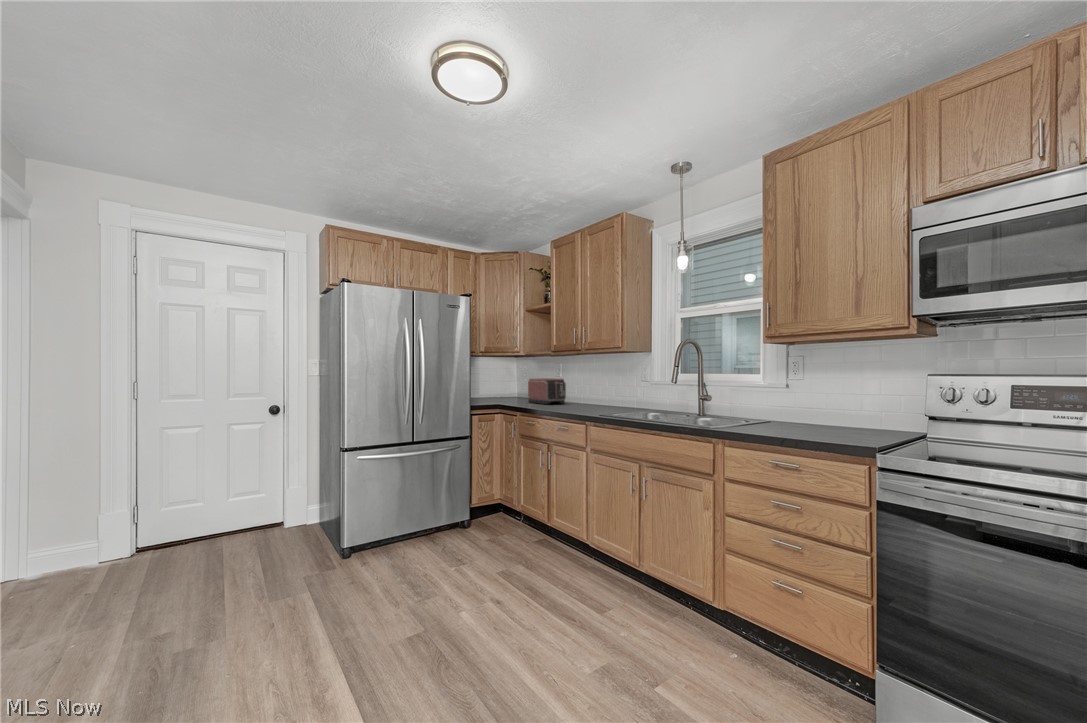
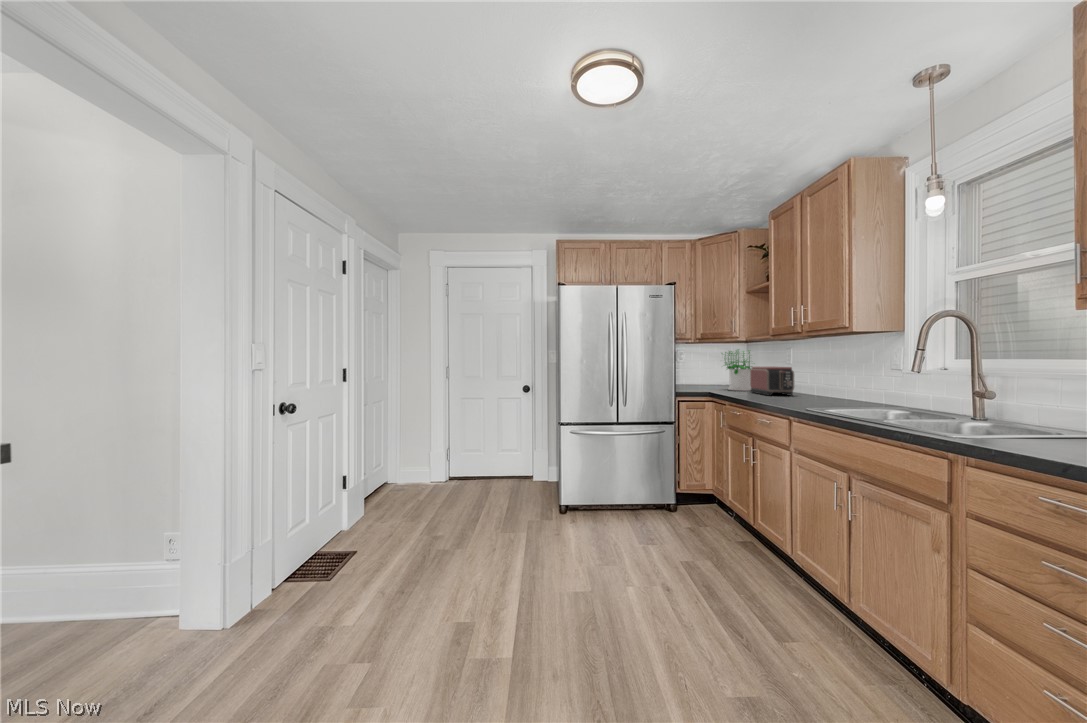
potted plant: none [498,362,529,401] -> present [724,351,751,391]

